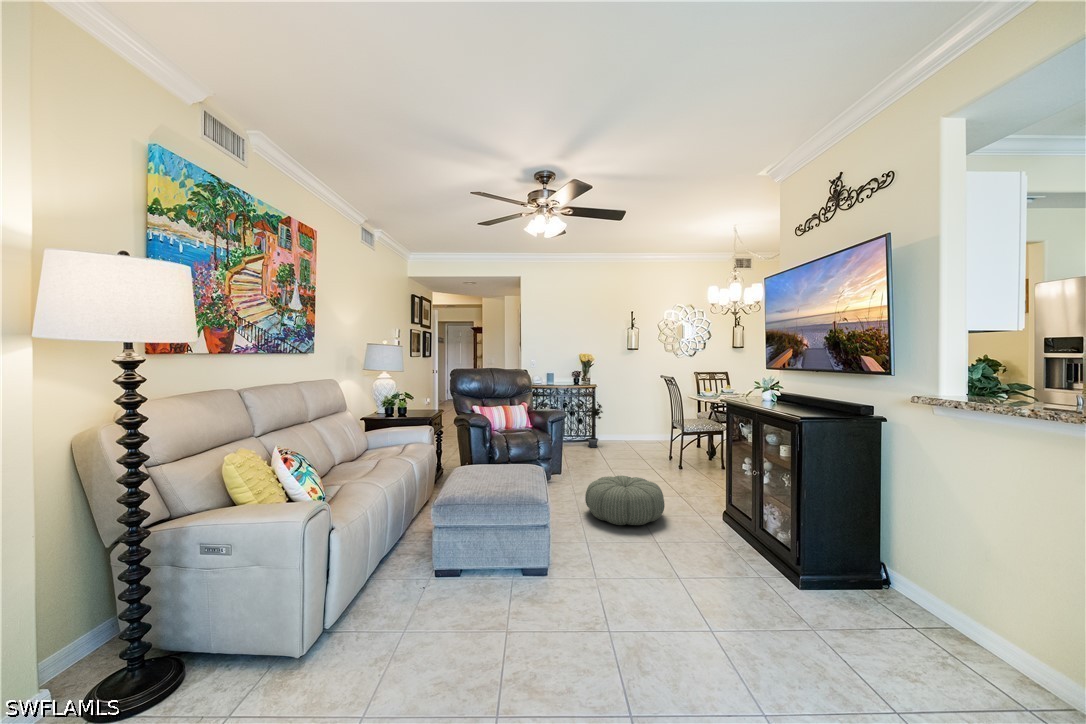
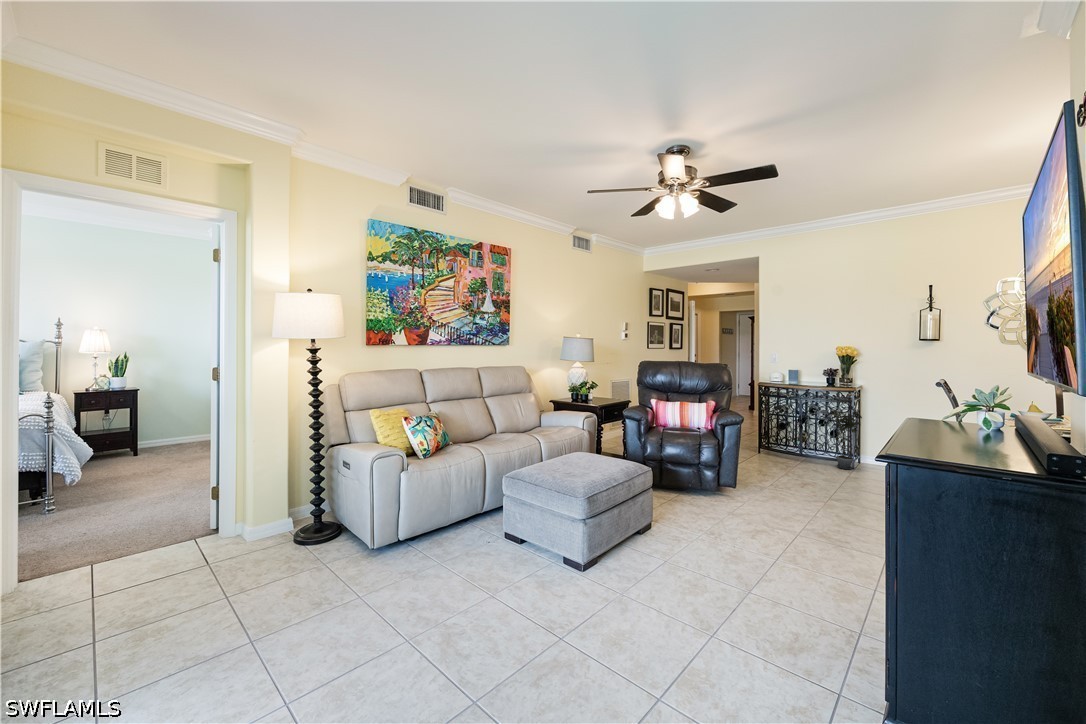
pouf: present [585,476,665,525] -> none [700,494,808,561]

